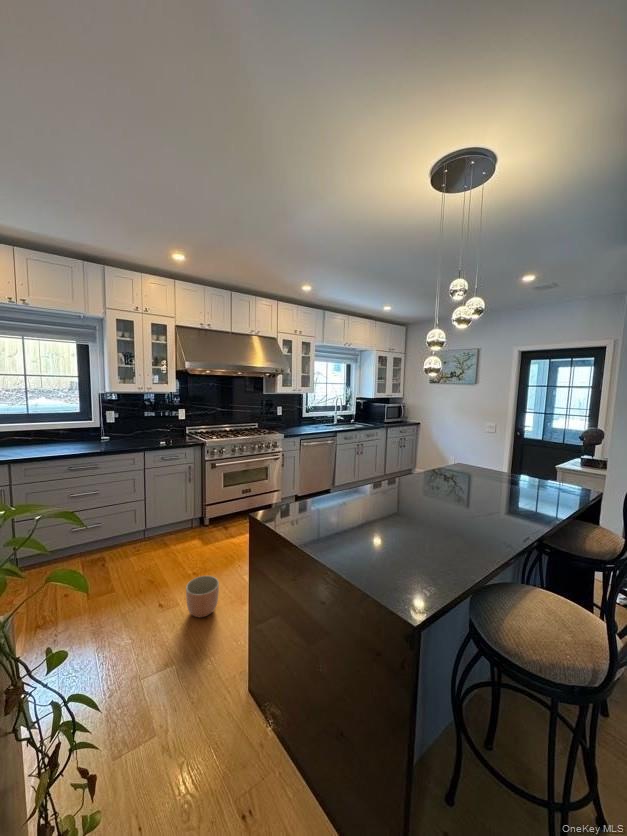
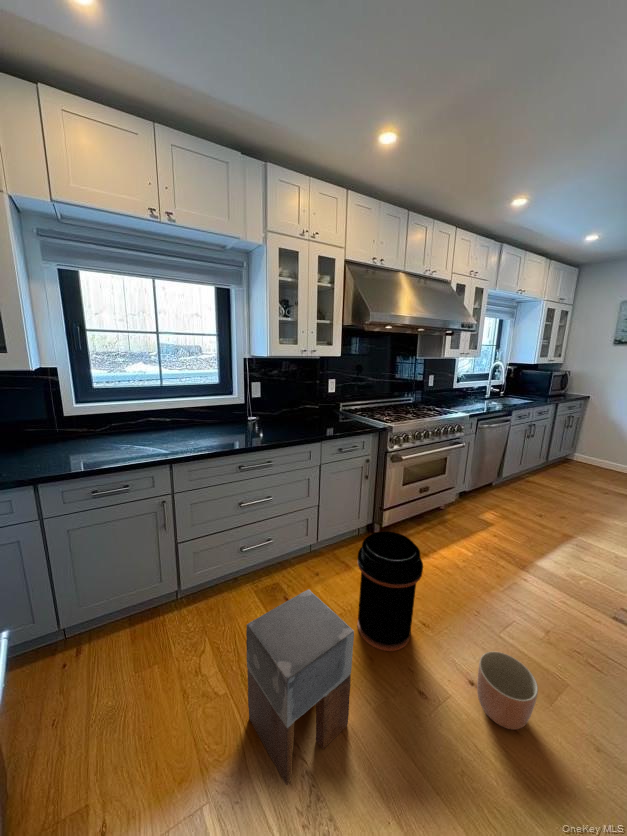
trash can: none [137,509,184,587] -> present [358,531,423,651]
stool: none [25,539,96,646] -> present [246,589,354,785]

